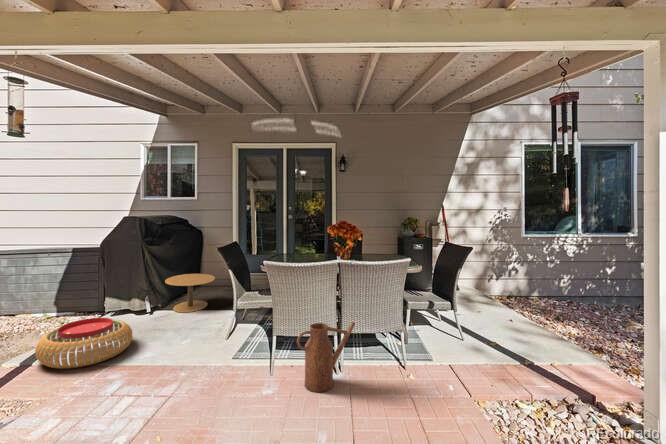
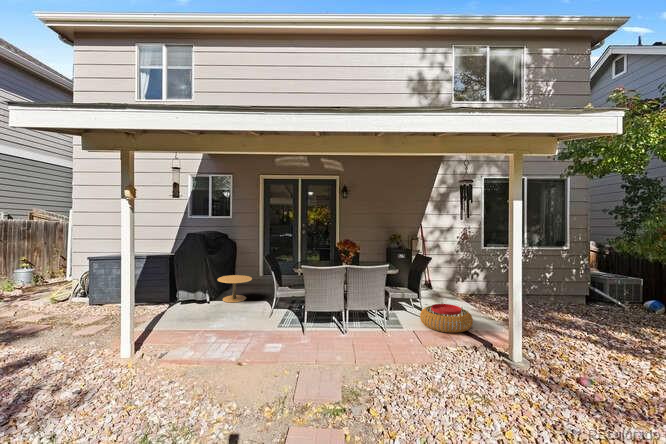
pouf: present [35,318,133,369] -> present [420,304,473,333]
watering can: present [297,322,355,392] -> none [321,302,356,343]

